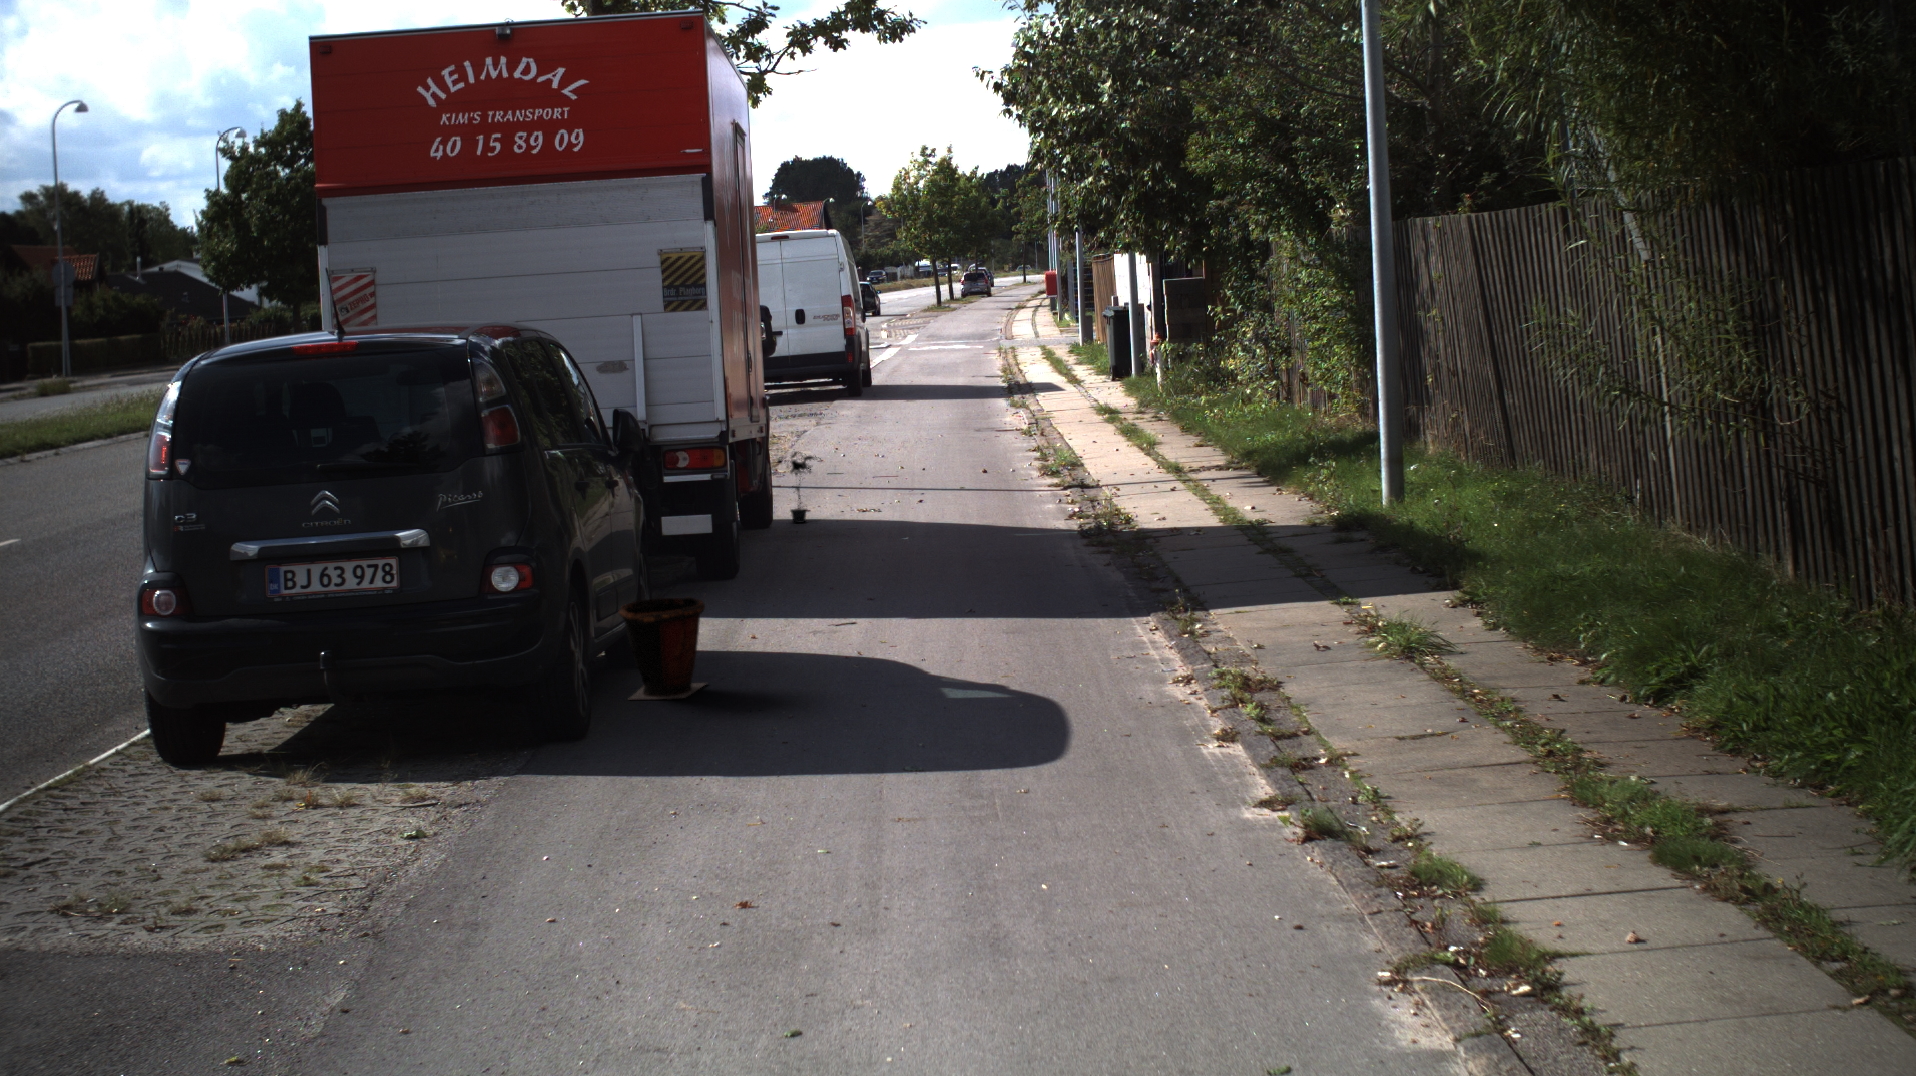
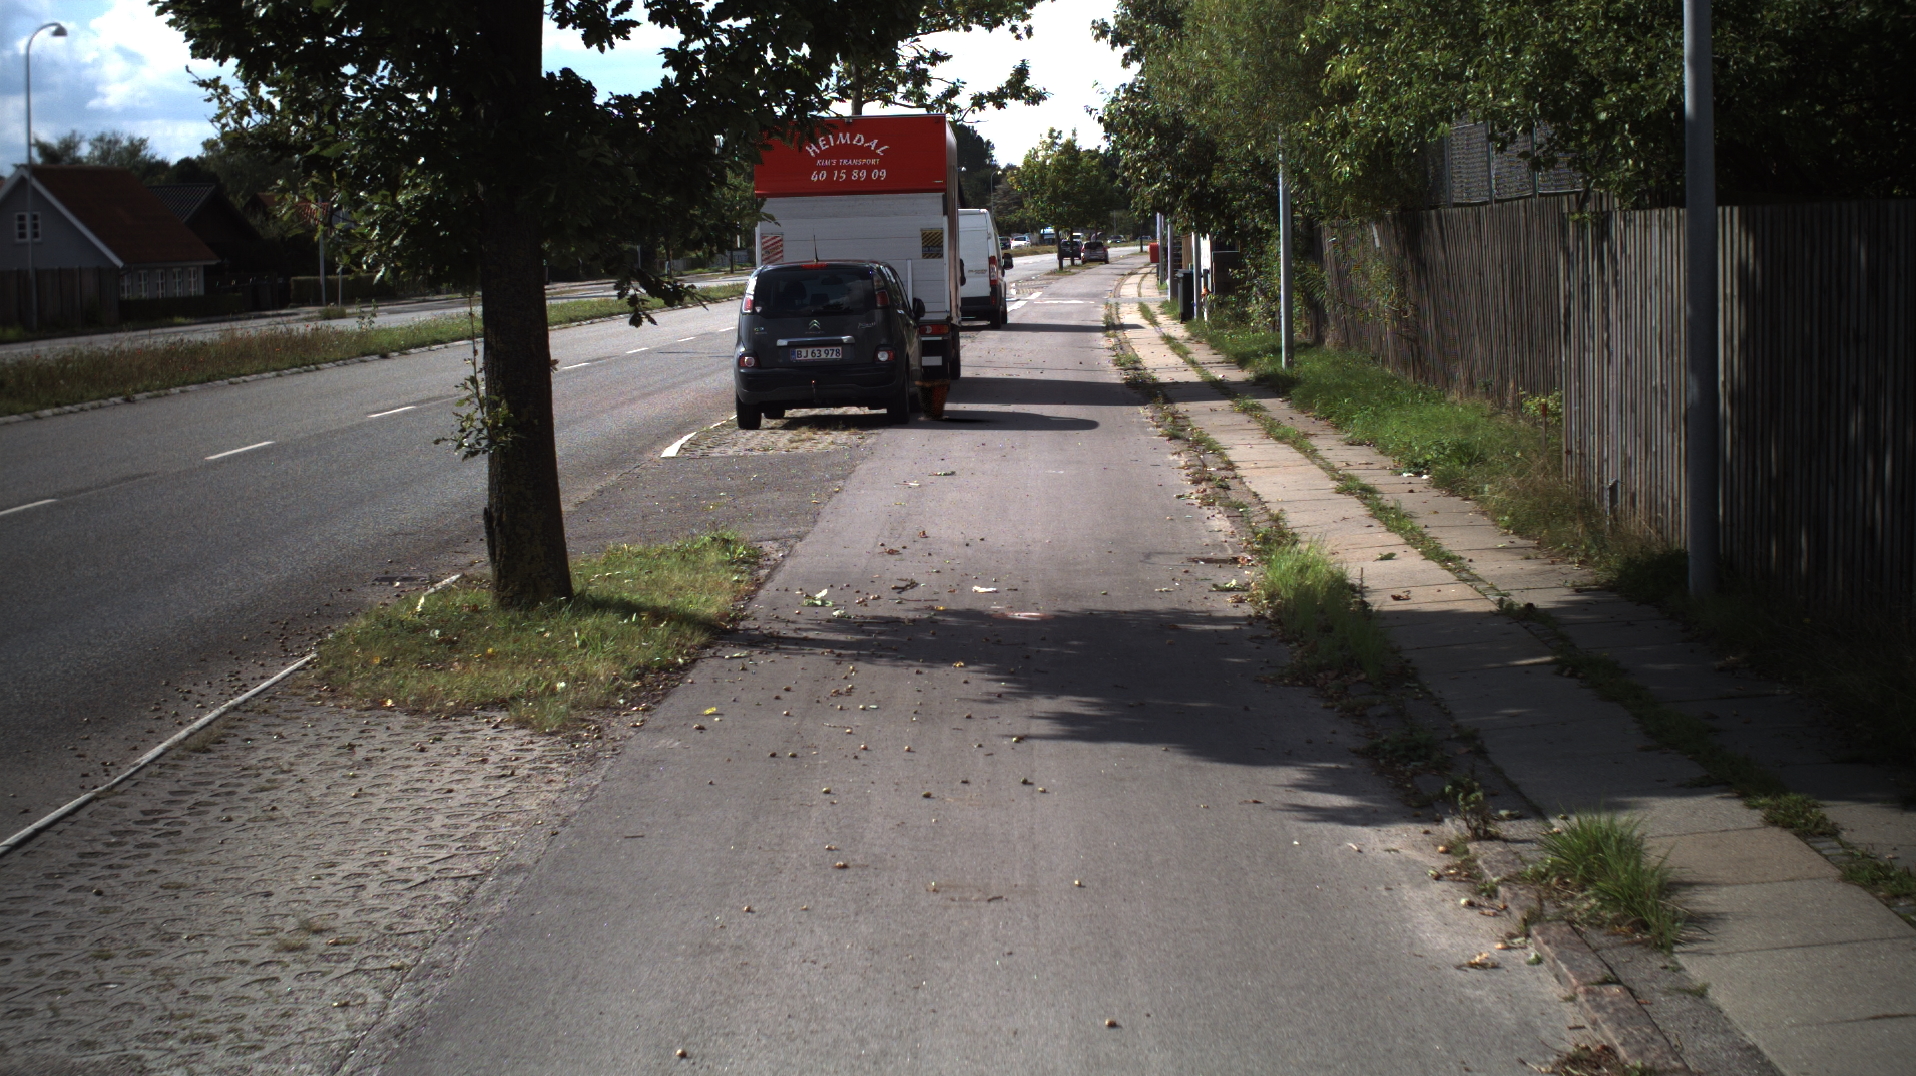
potted plant: present [777,451,821,522] -> none [961,338,989,379]

